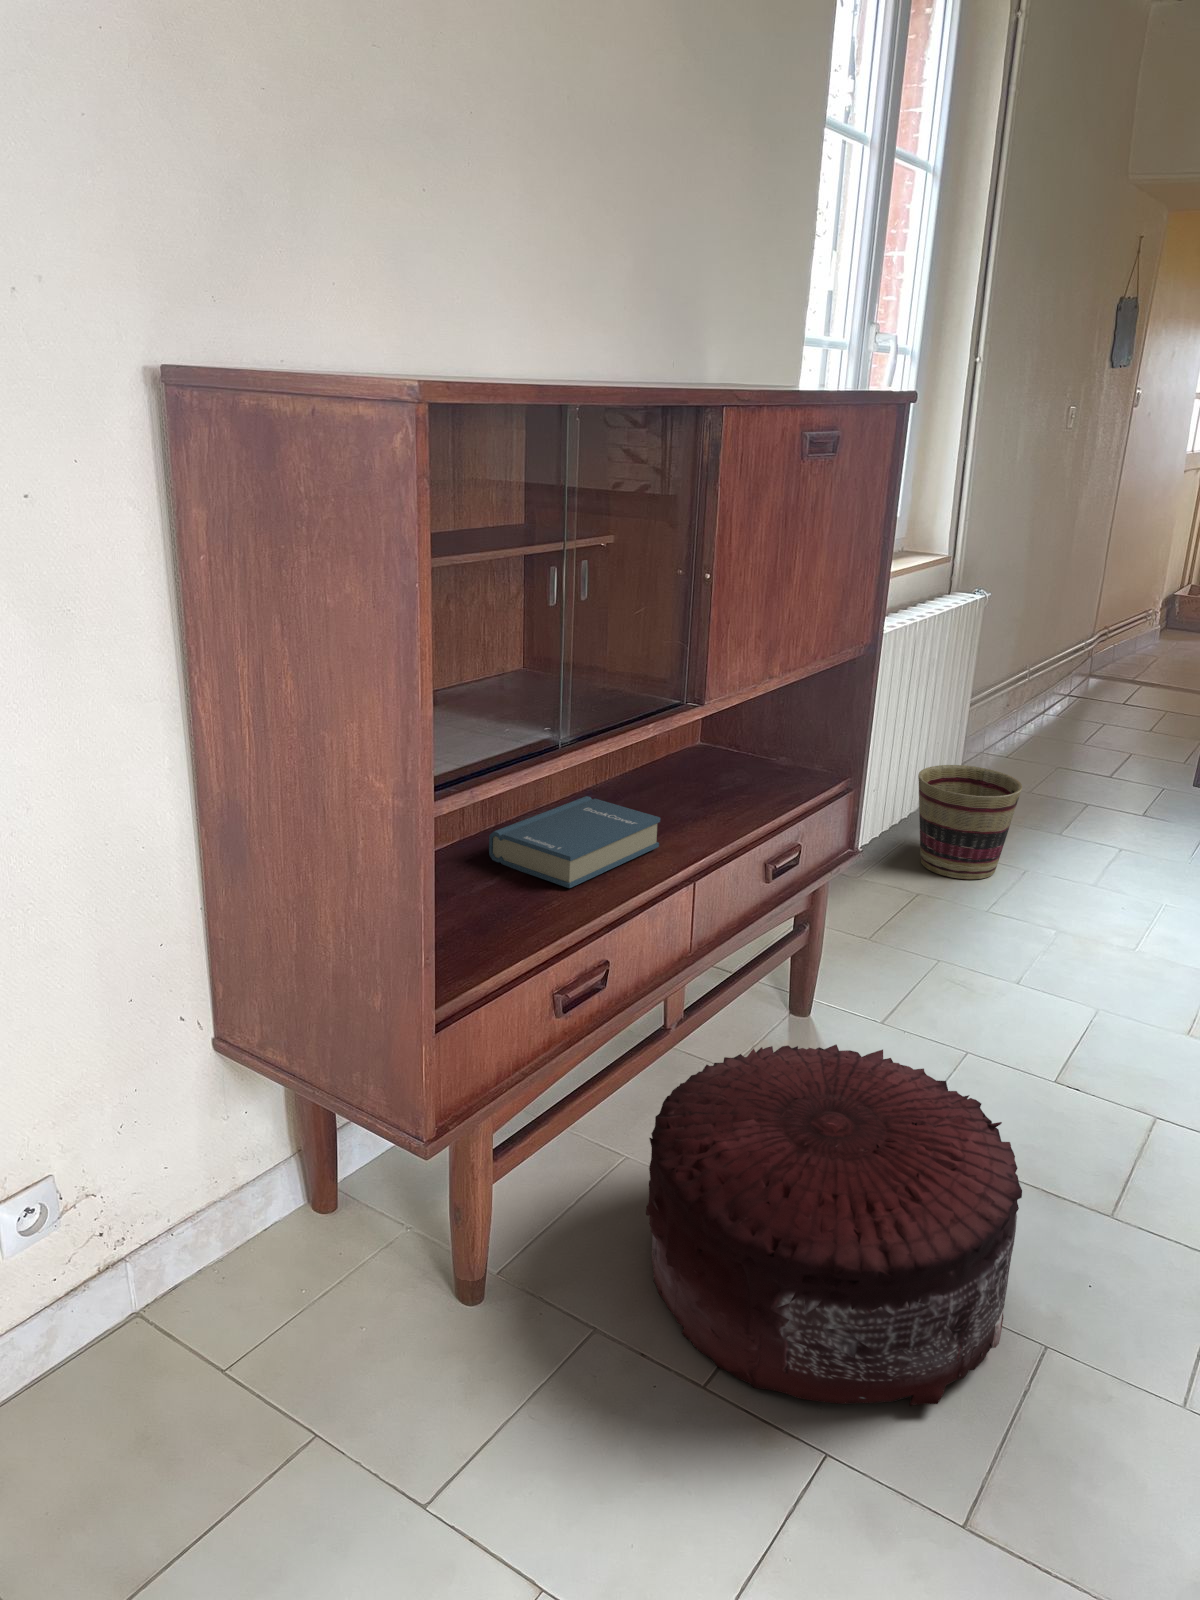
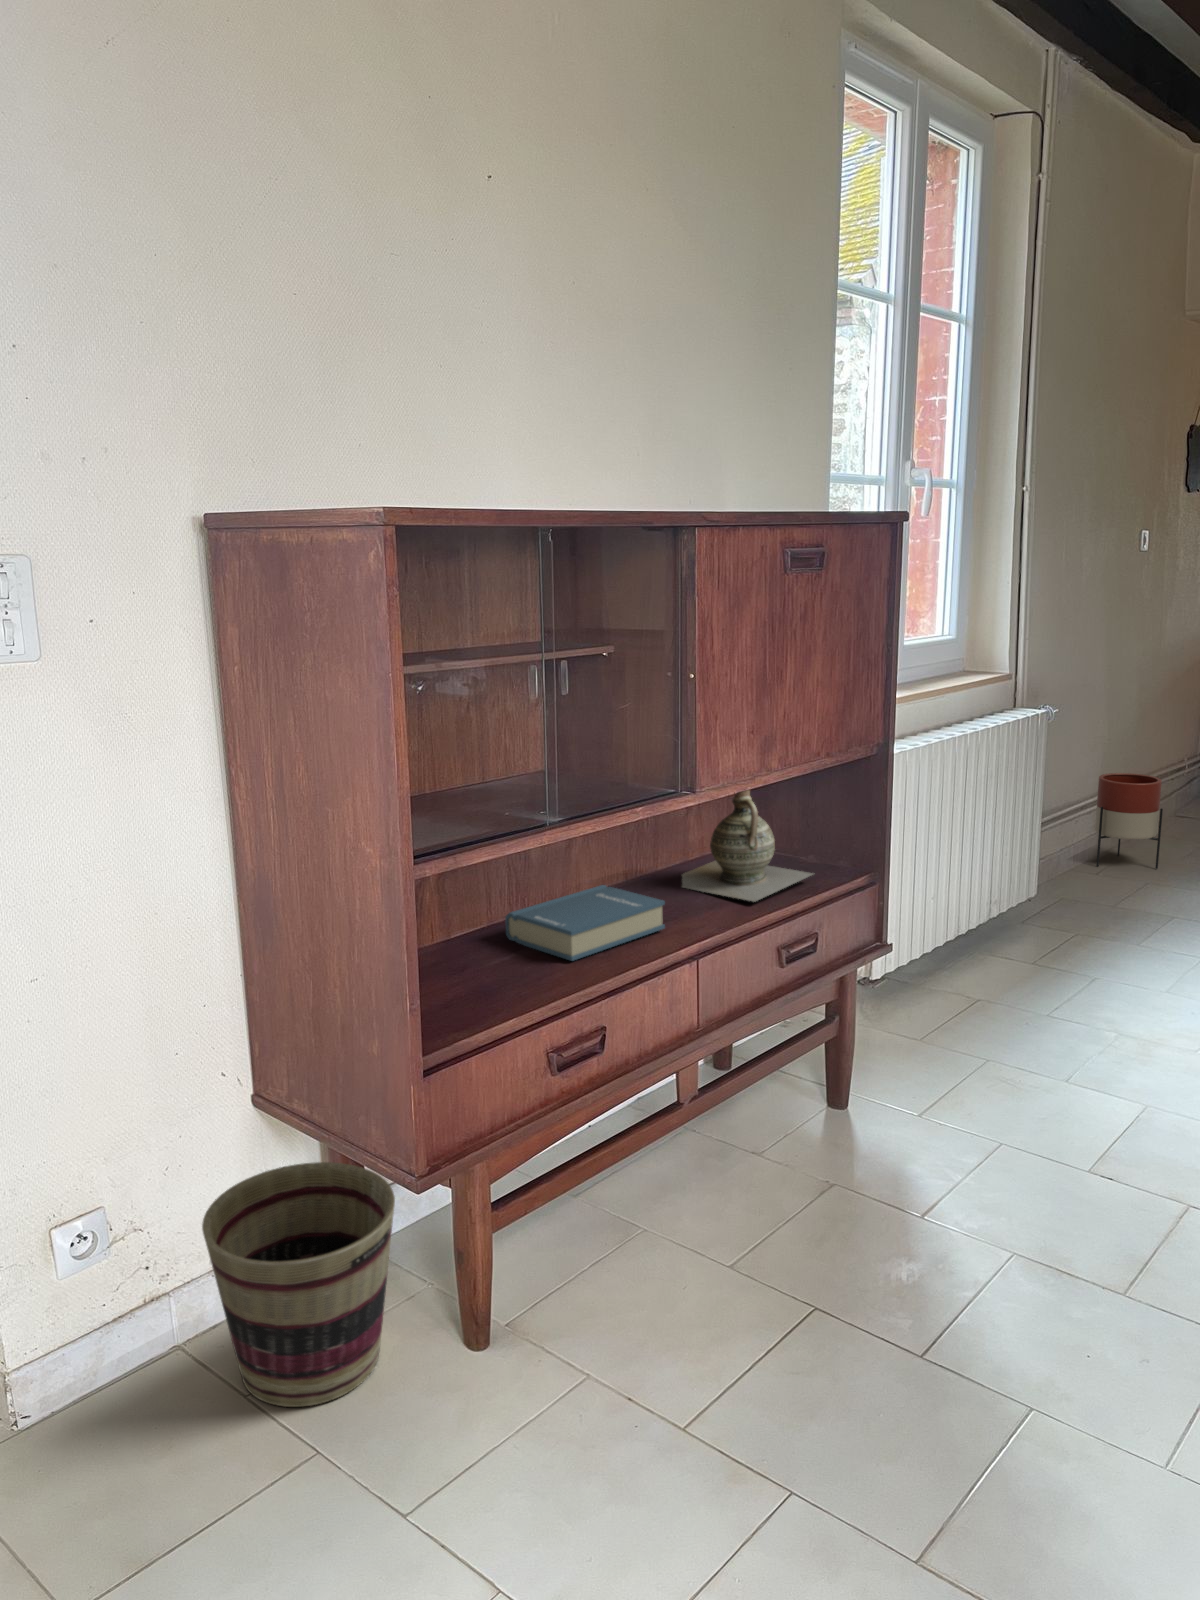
planter: none [1007,657,1075,753] -> present [1095,773,1163,869]
ceramic jug: none [636,678,799,814] -> present [682,790,813,902]
basket: present [918,765,1022,879] -> present [202,1162,395,1407]
pouf: present [646,1045,1022,1405] -> none [640,1117,999,1453]

